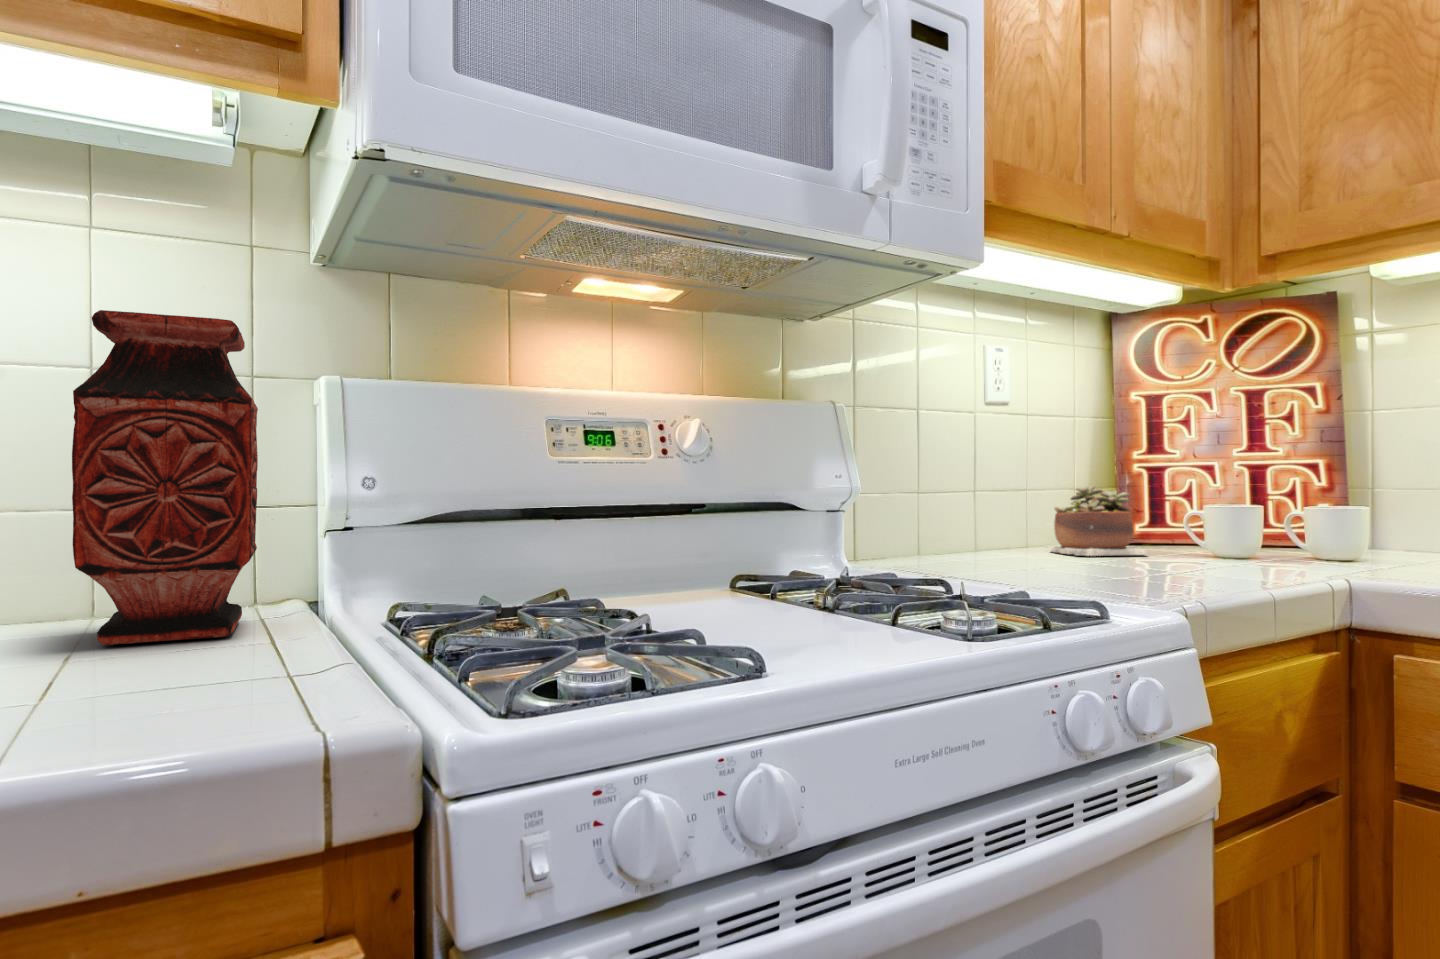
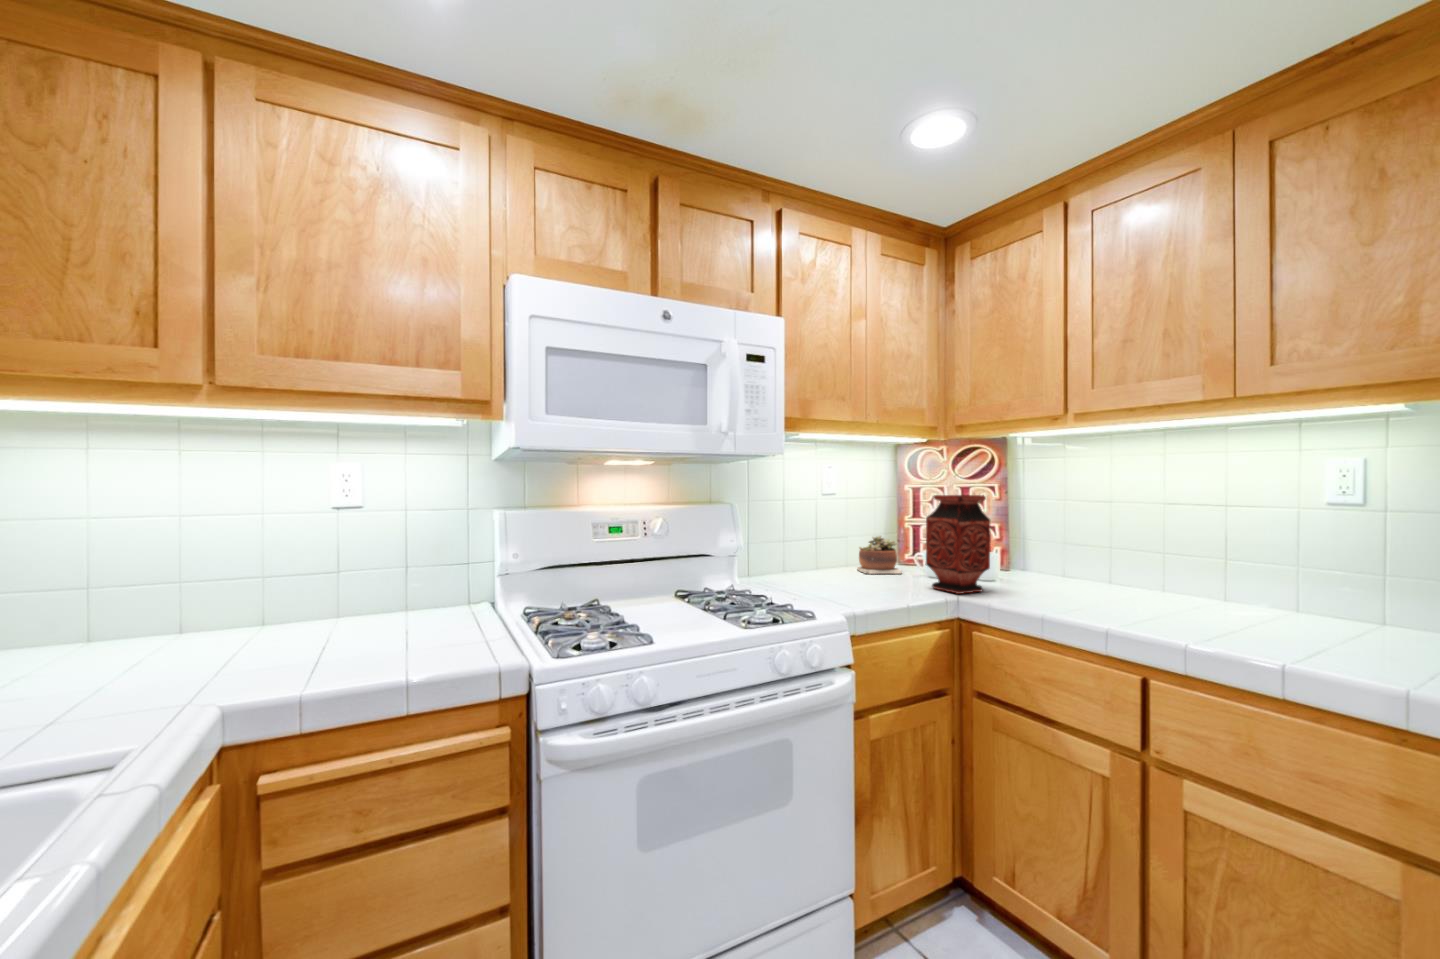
vase: present [72,310,258,645] -> present [926,495,991,594]

